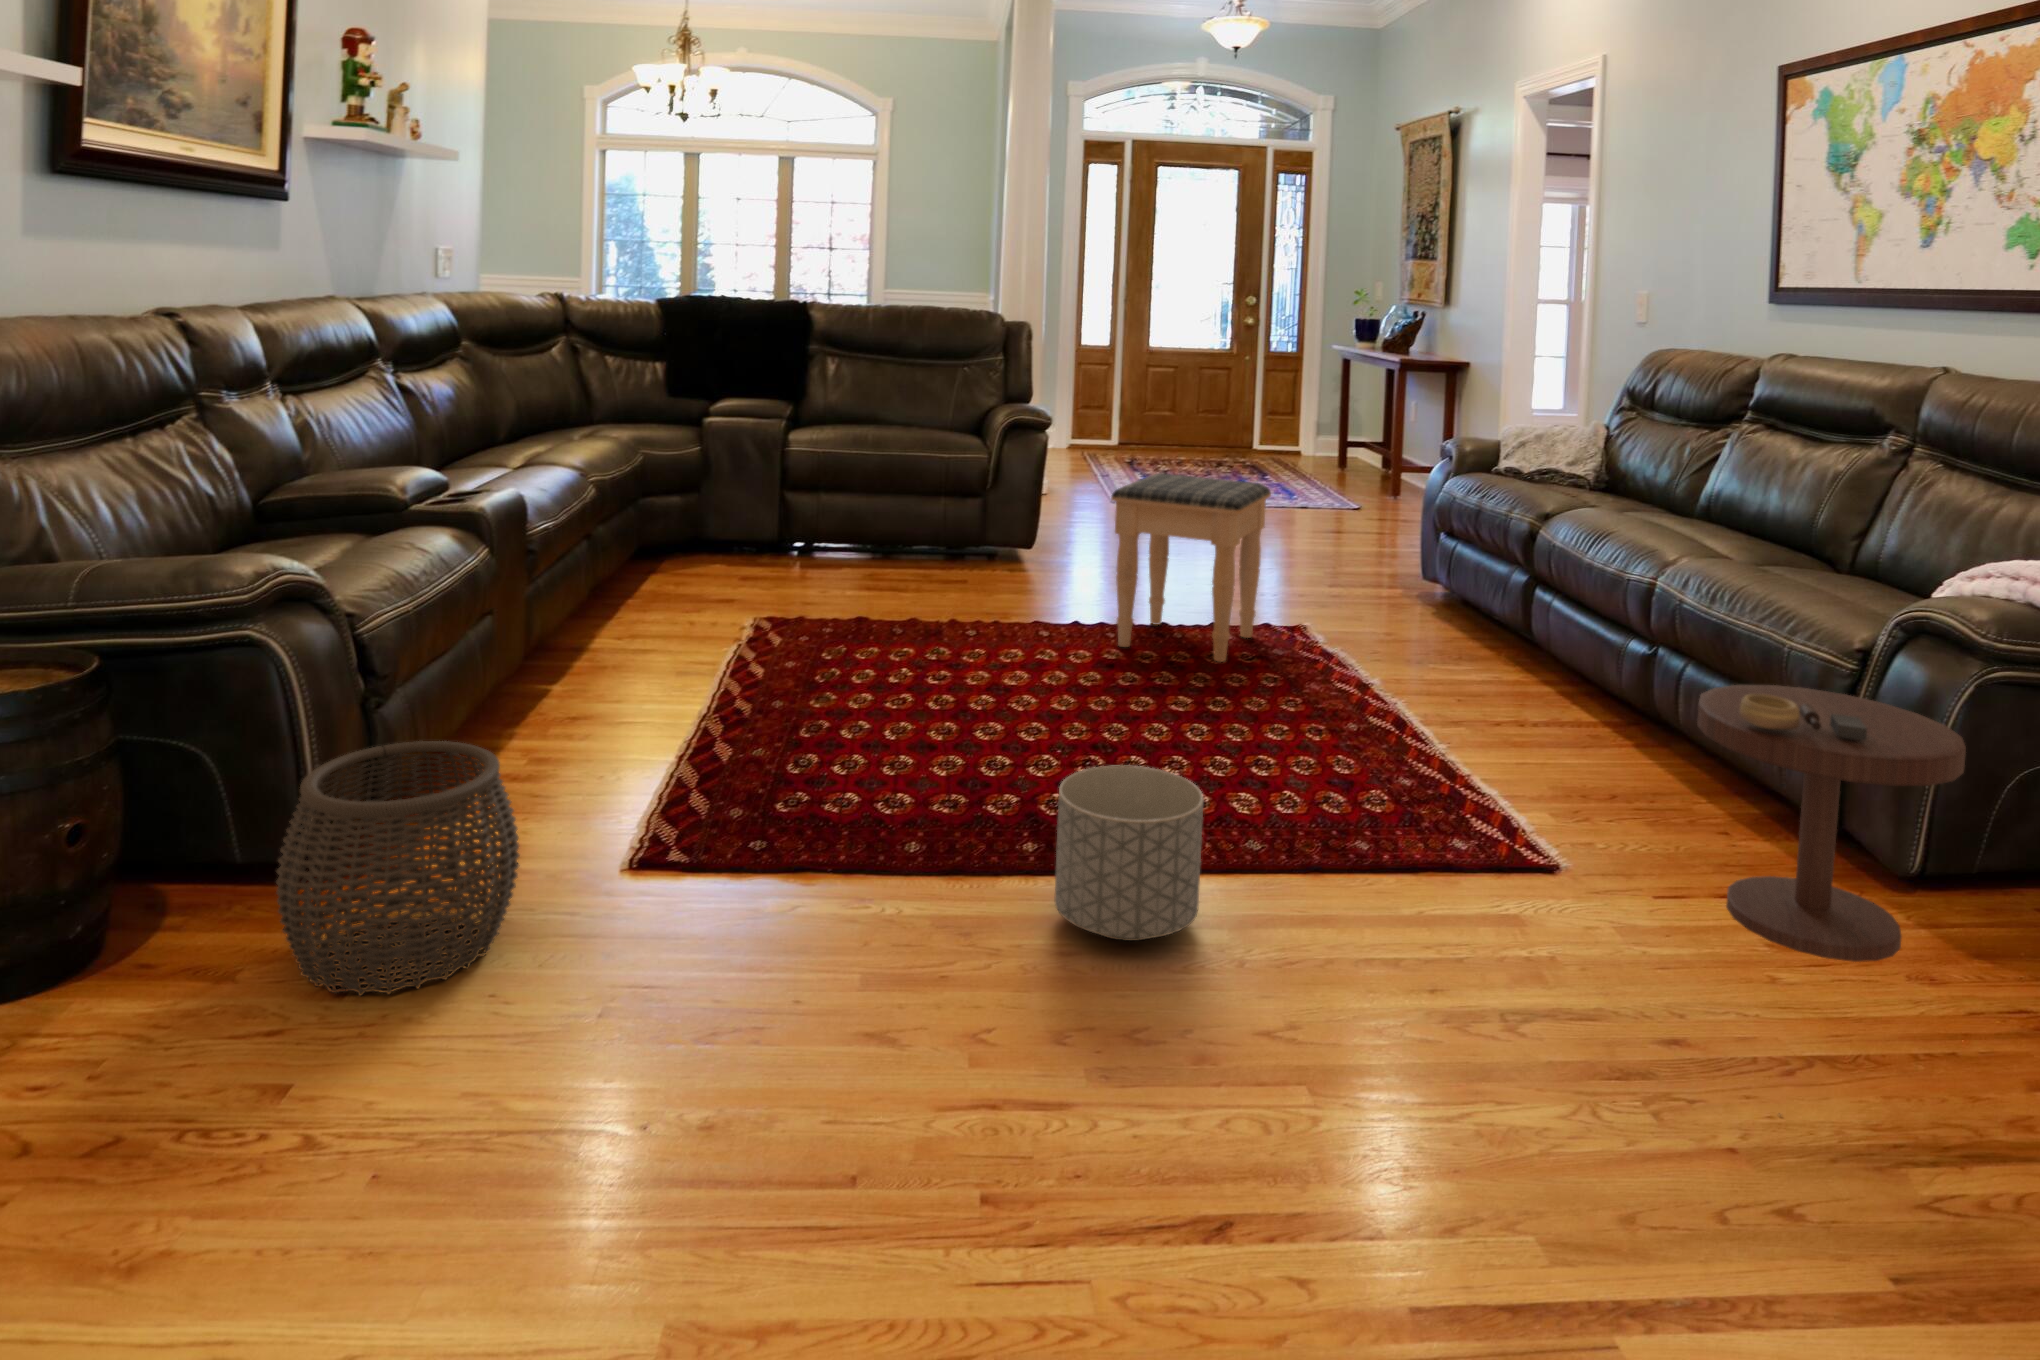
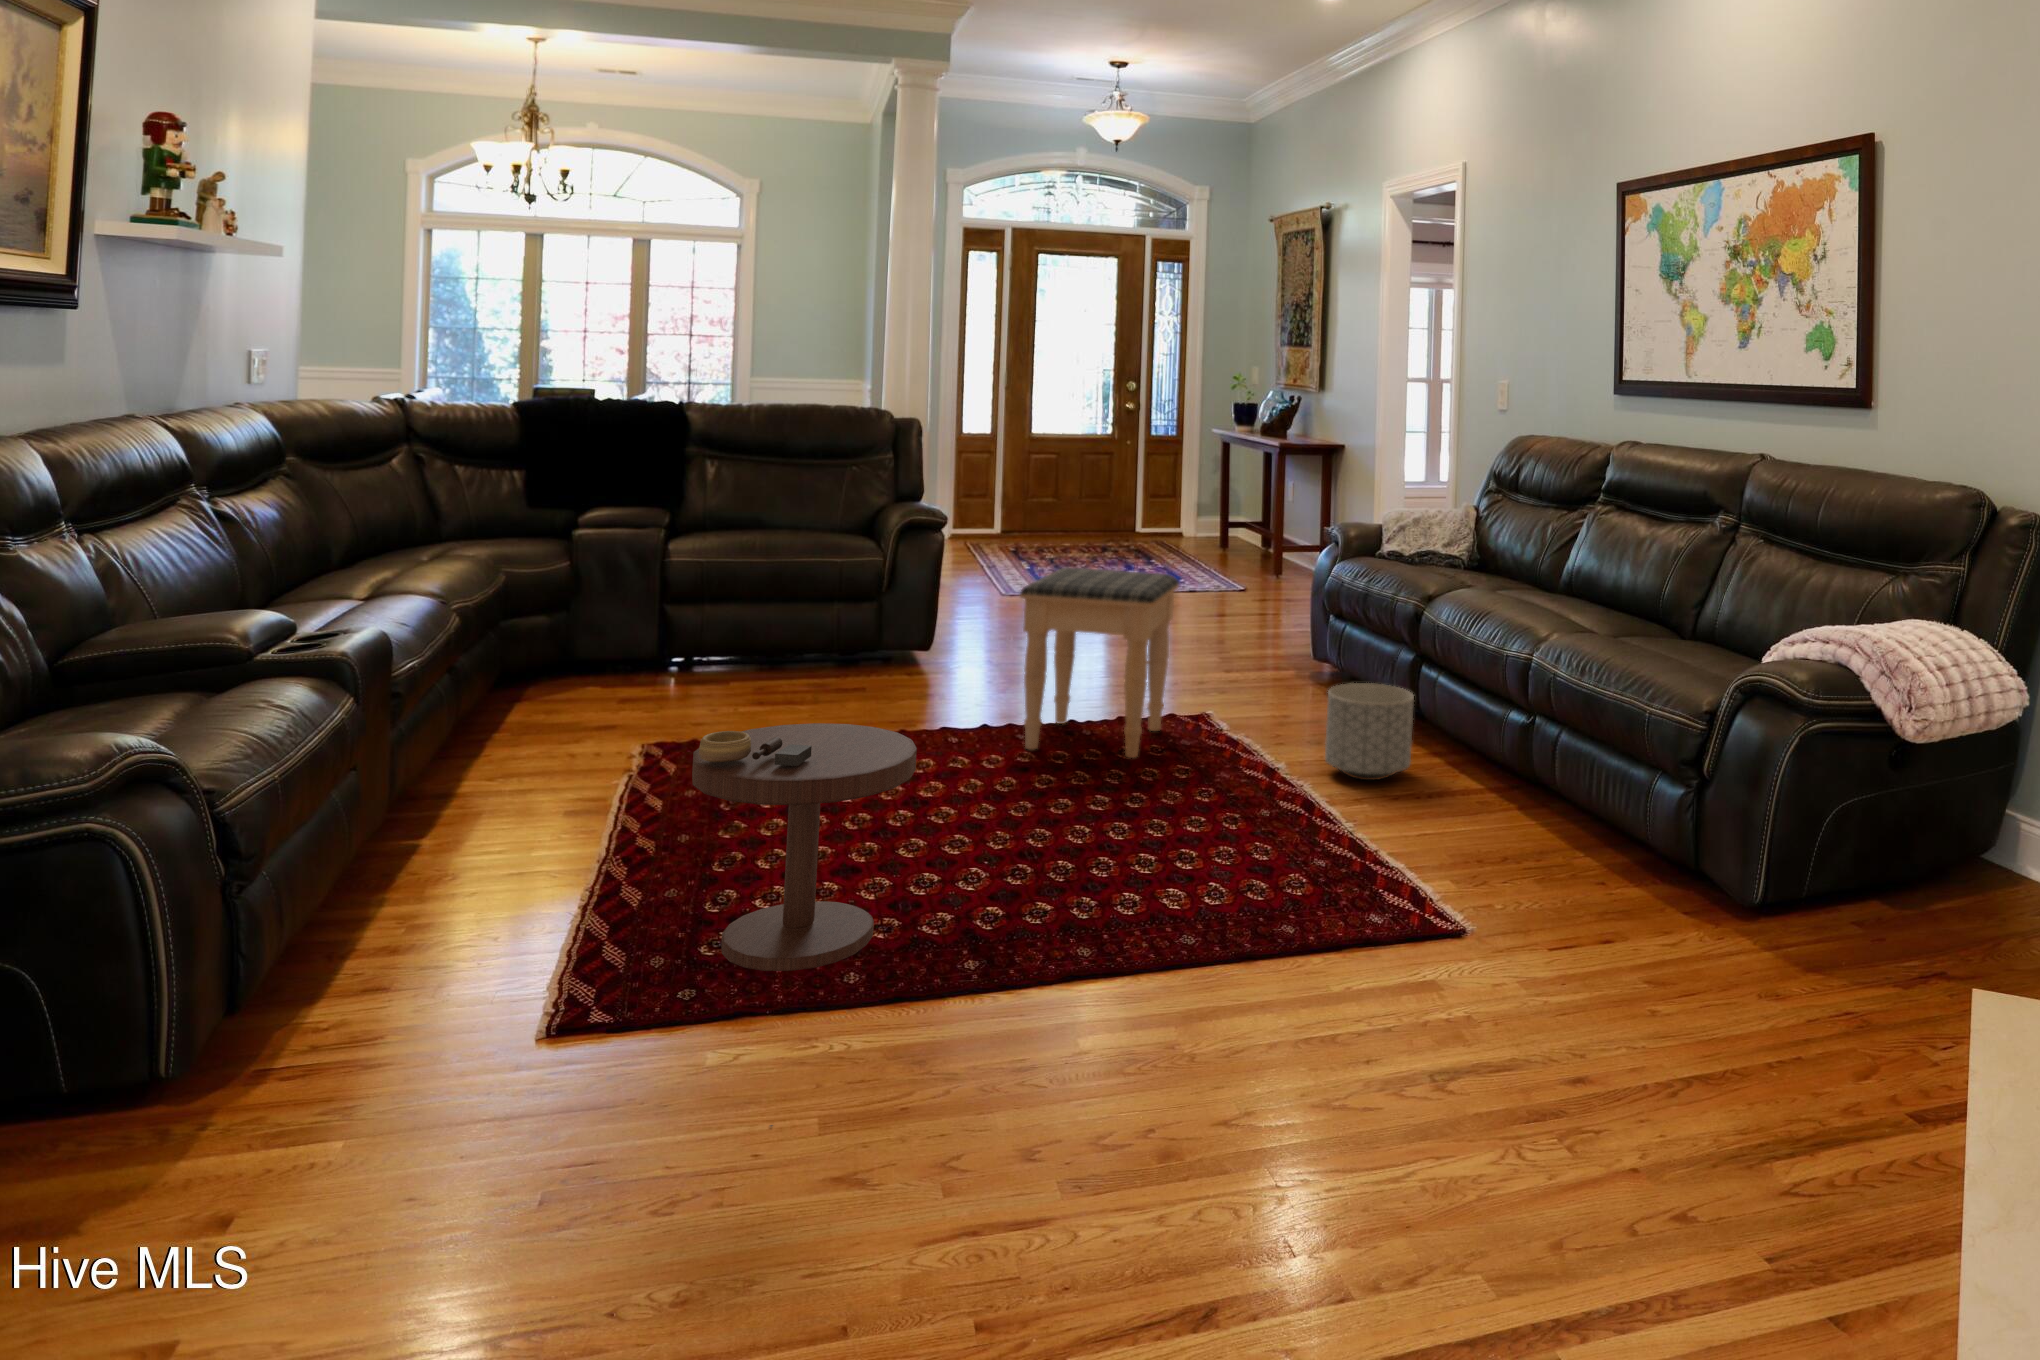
side table: present [1697,685,1966,962] -> present [692,723,917,1127]
woven basket: present [276,741,520,996] -> none [53,920,385,1243]
planter: present [1055,765,1204,941] -> present [1325,683,1414,780]

